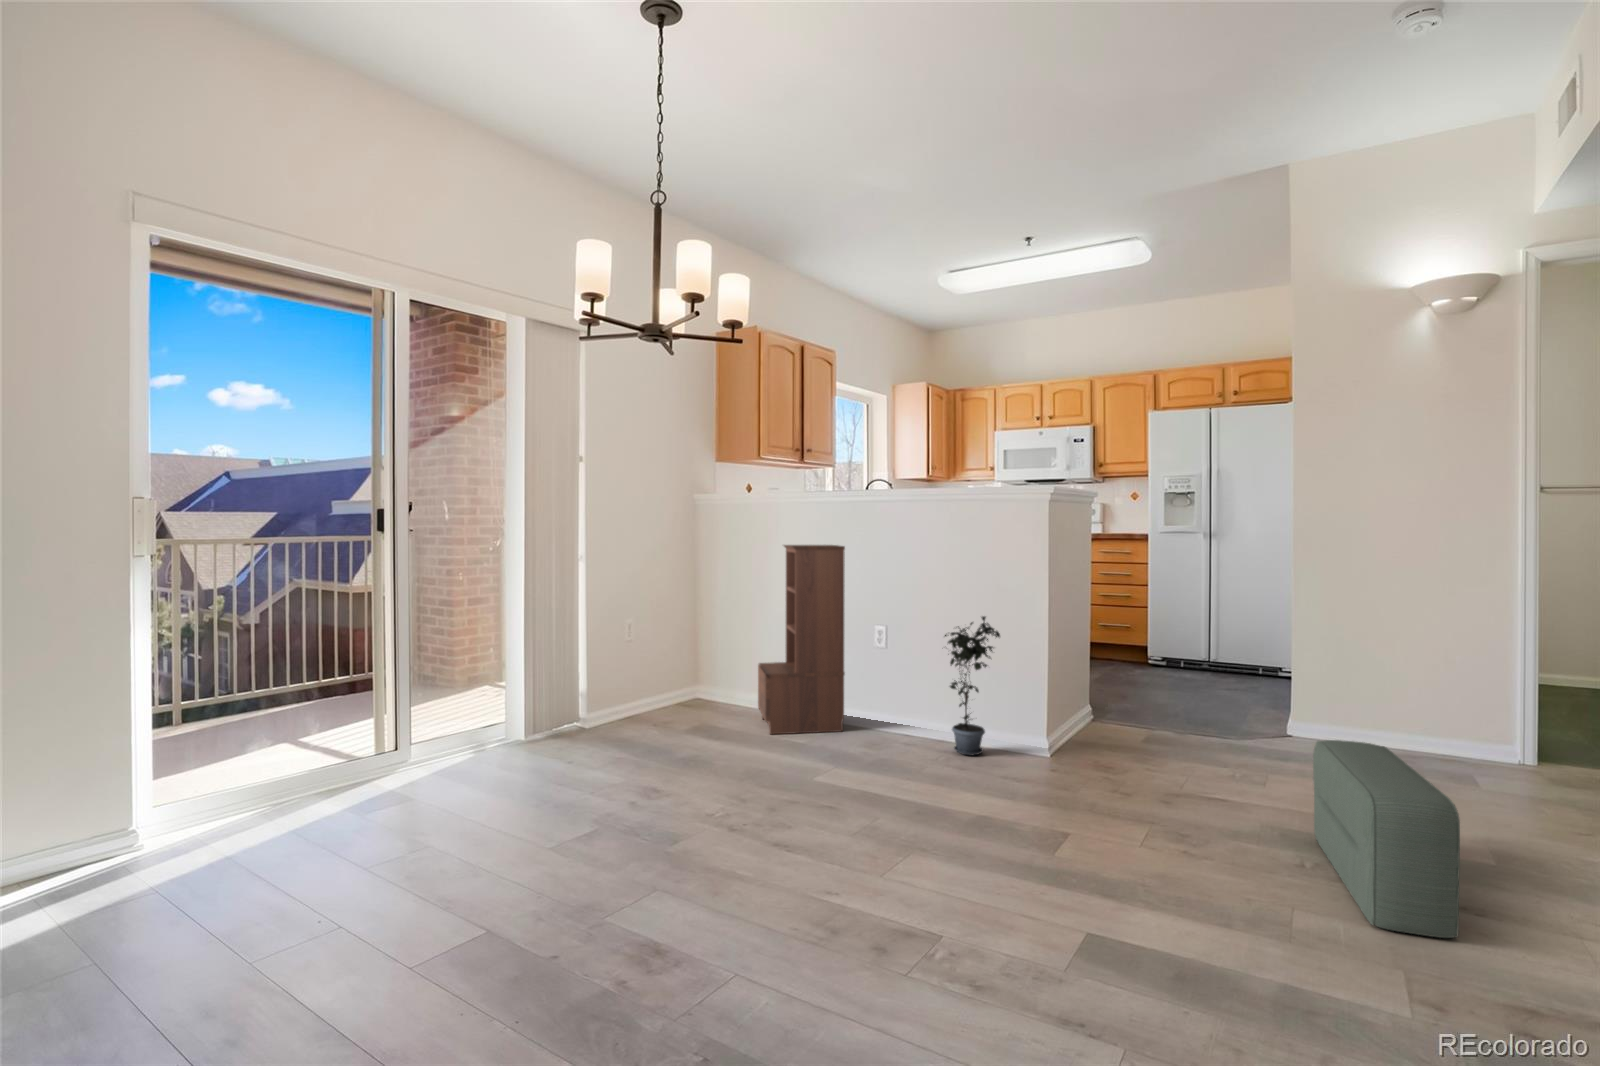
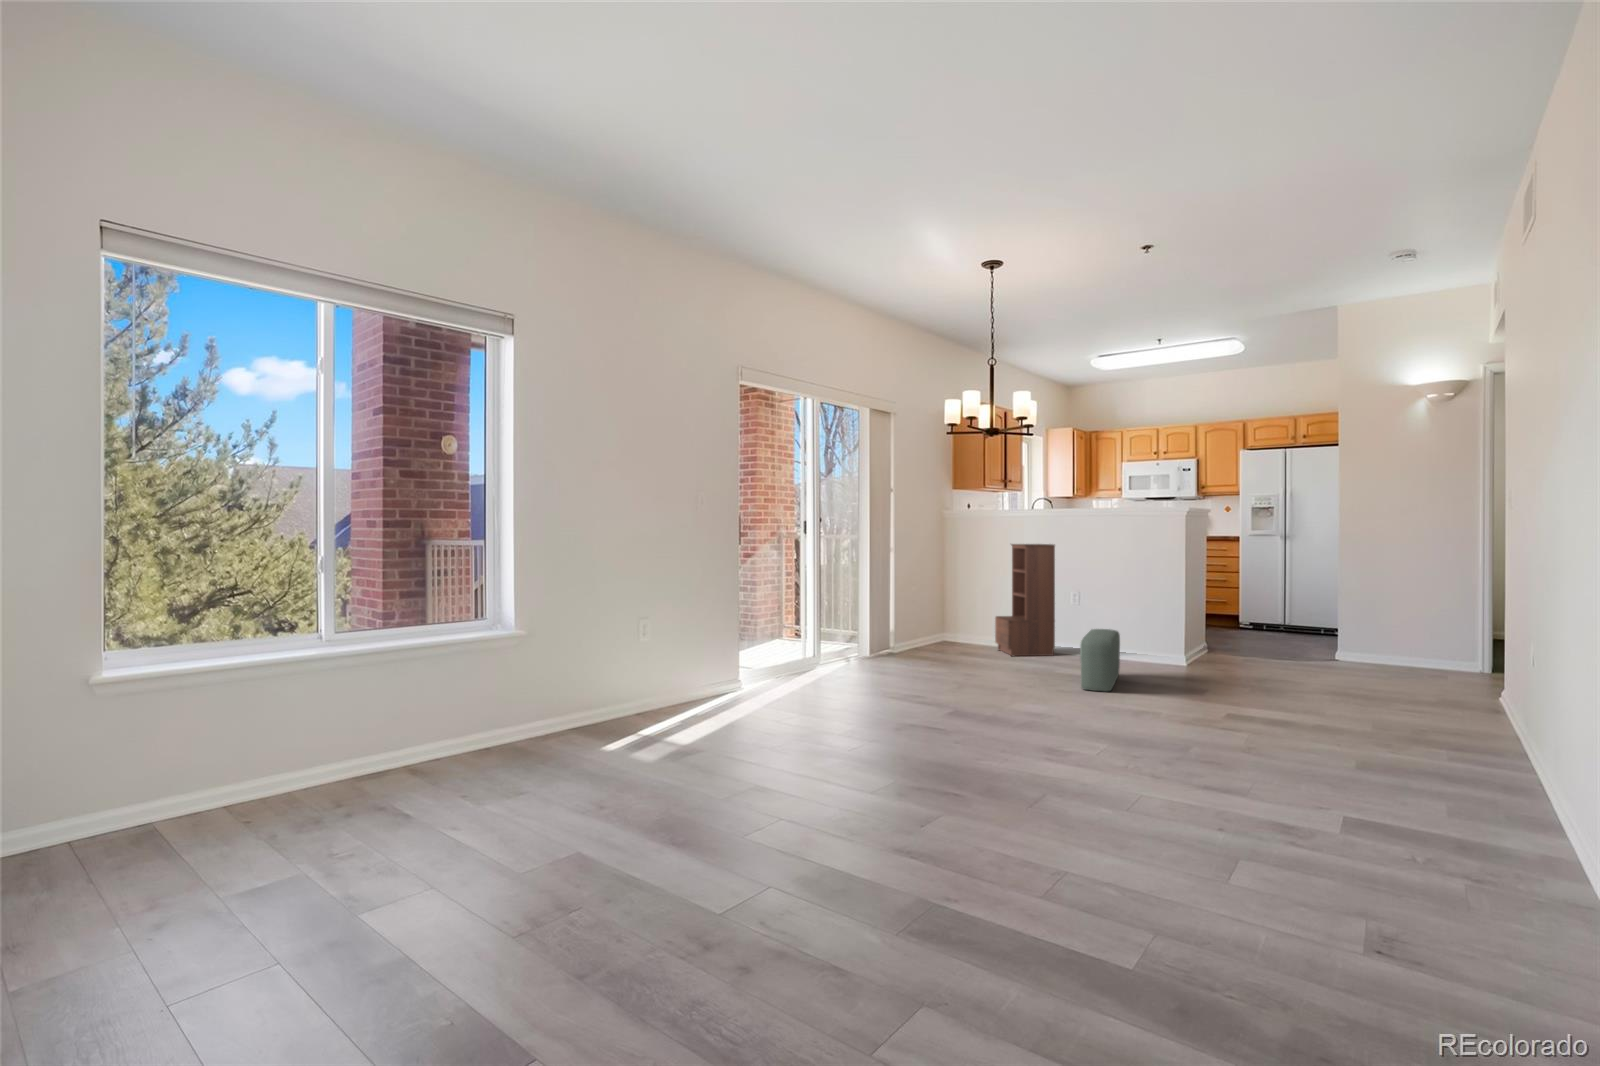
potted plant: present [945,616,1000,756] -> none [1120,585,1158,665]
pouf: present [1313,740,1460,938] -> present [1080,629,1120,692]

